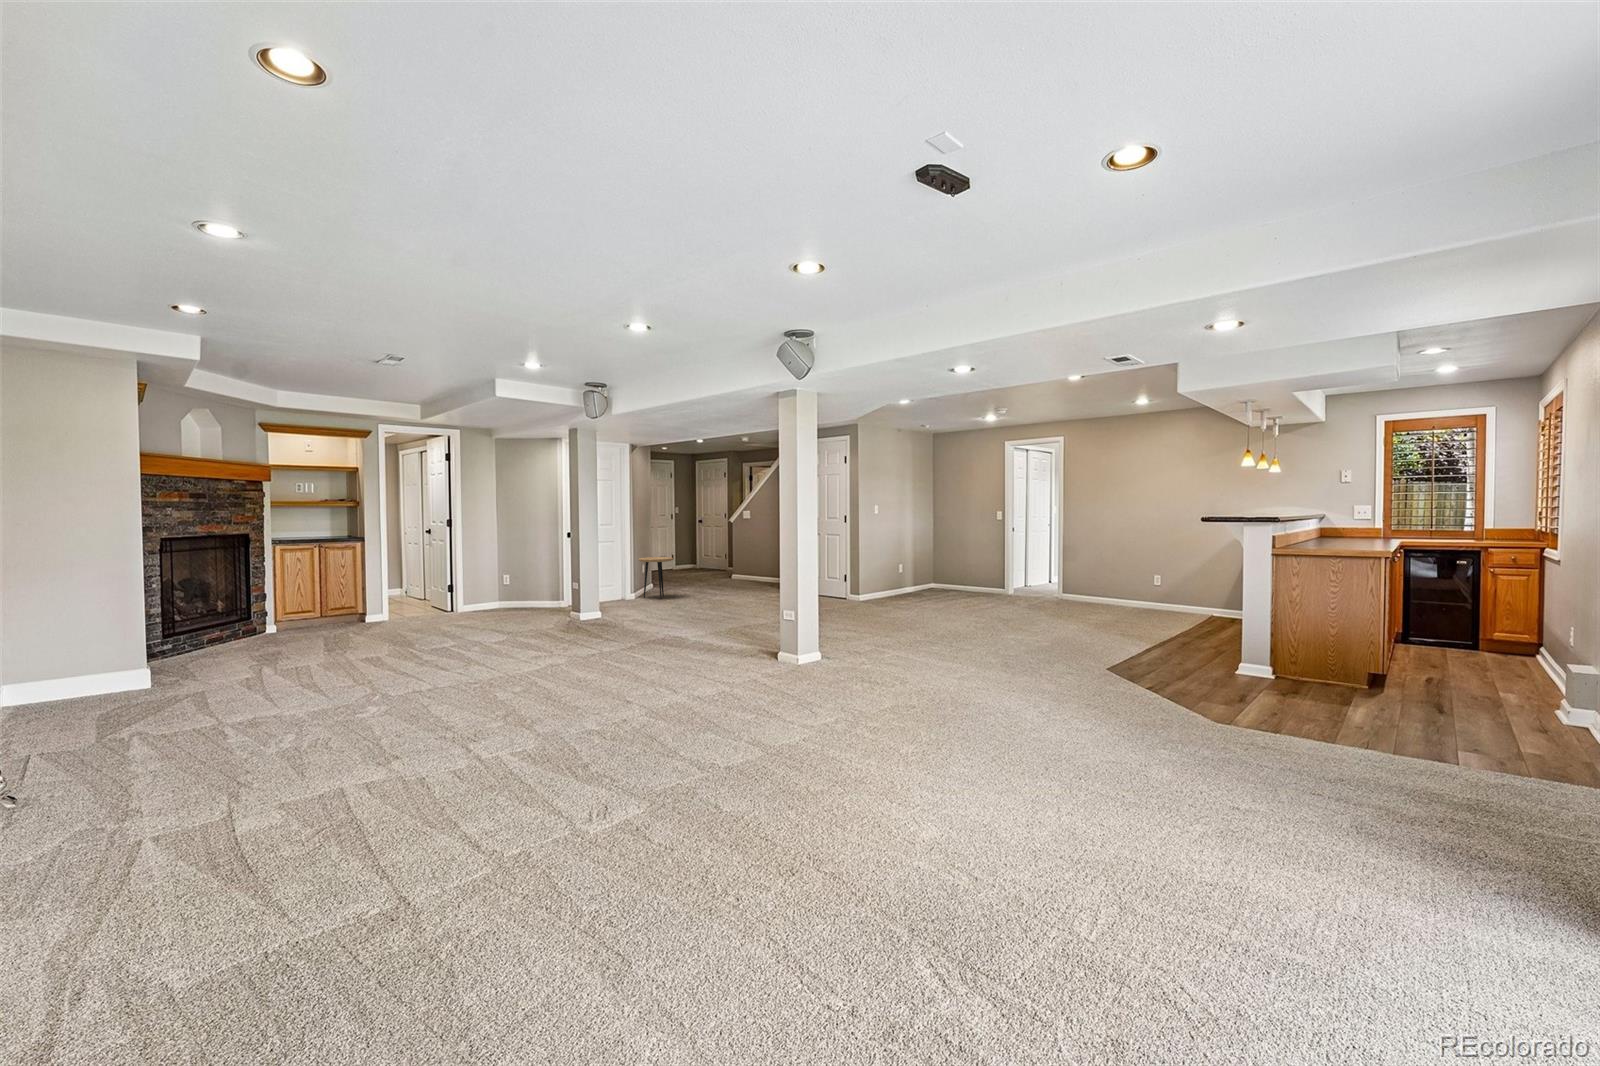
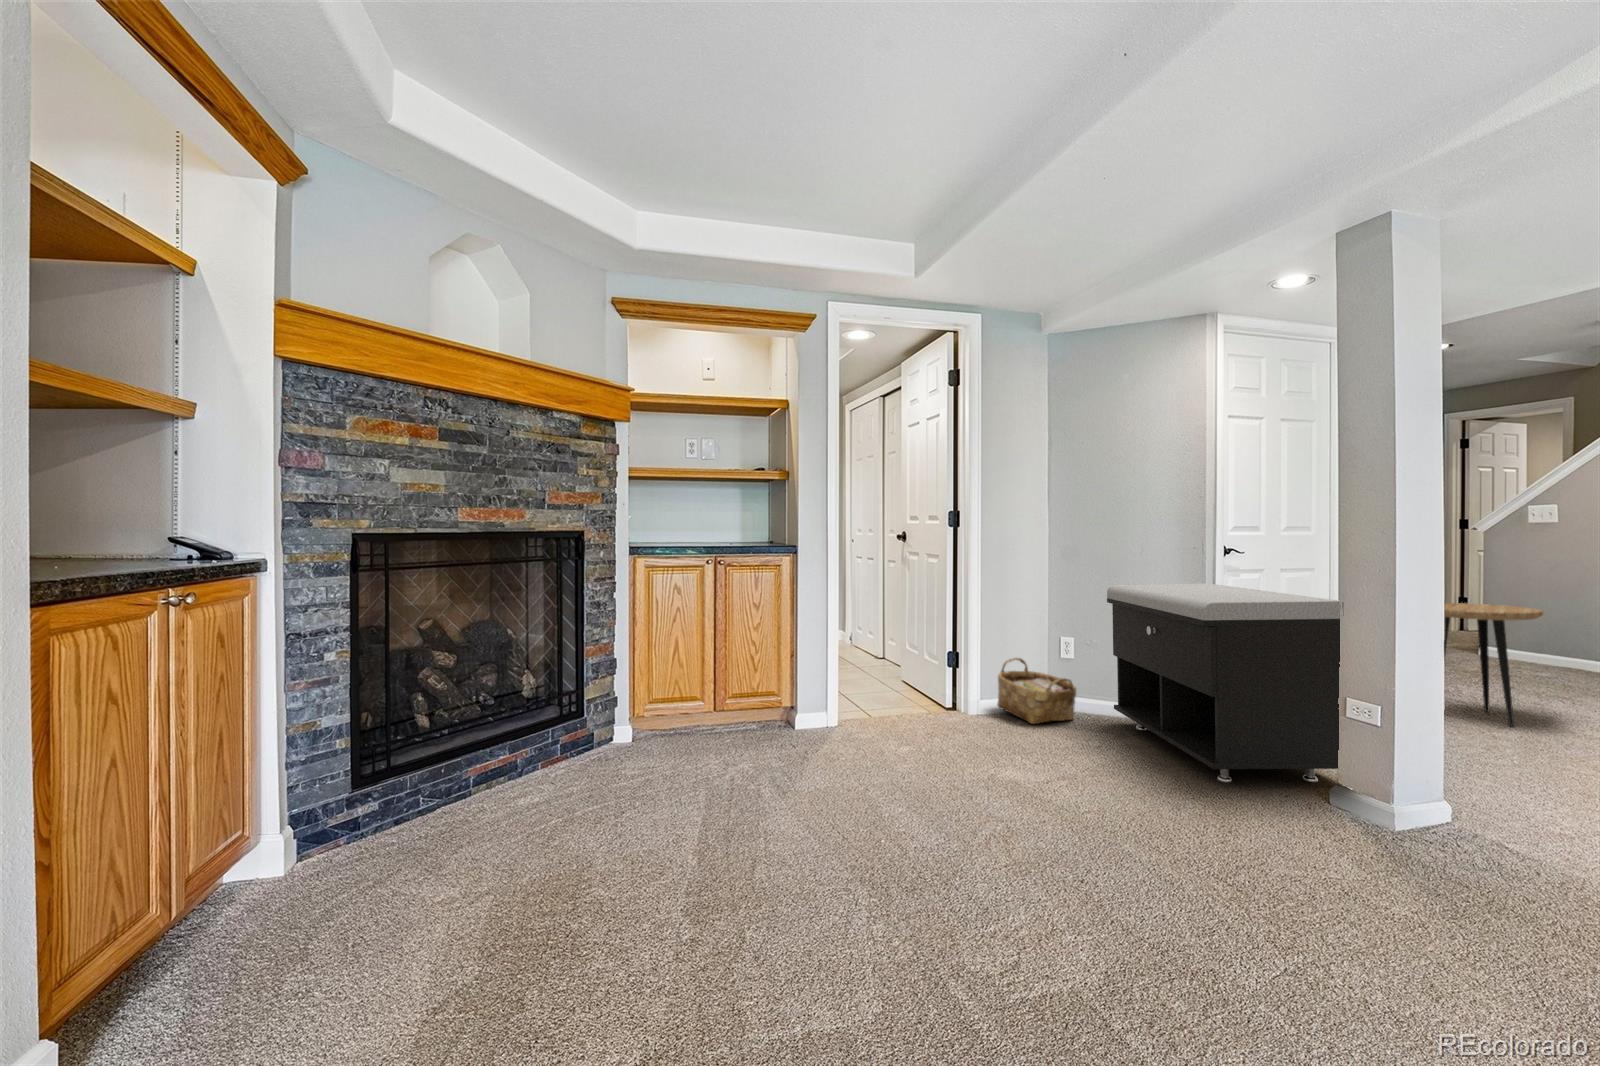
storage bench: none [514,552,576,617] -> present [1107,584,1344,783]
woven basket: none [469,586,502,612] -> present [998,658,1077,724]

